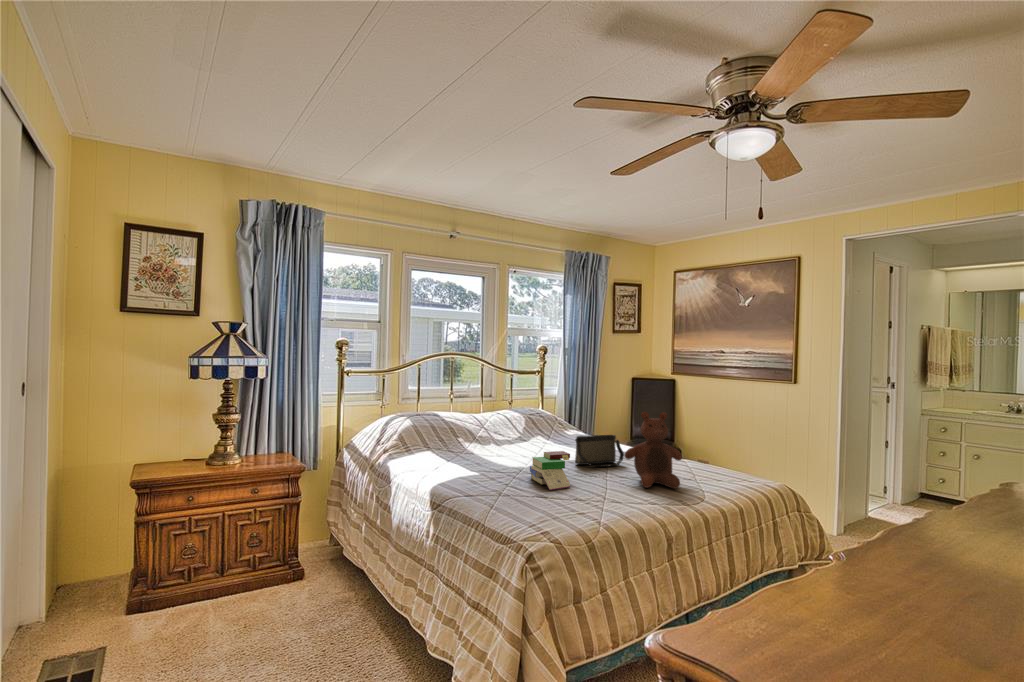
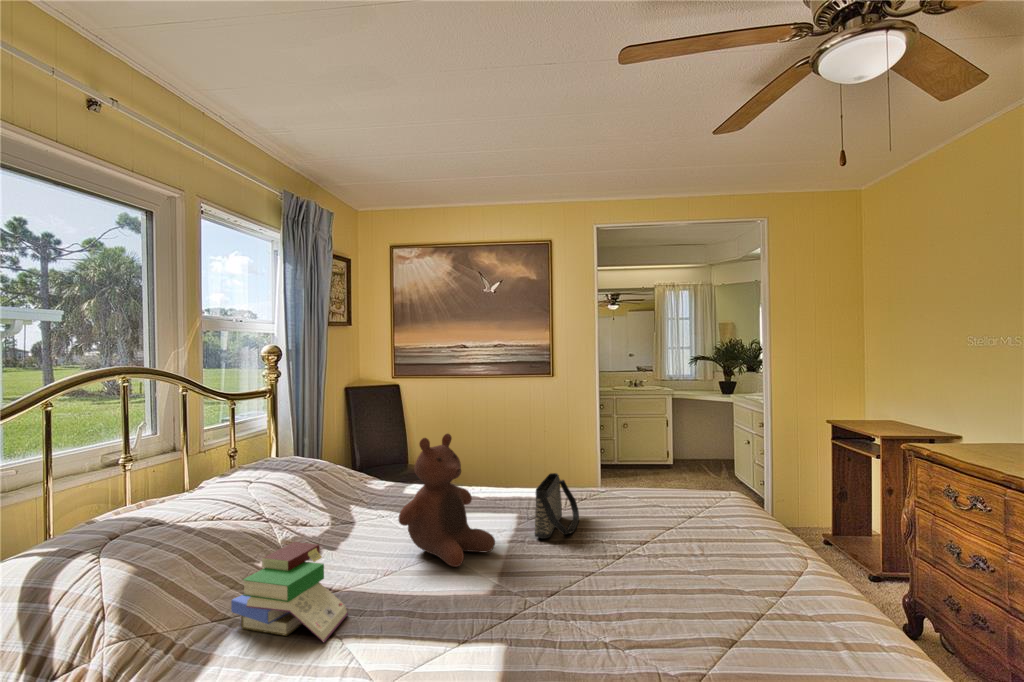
stuffed bear: present [624,412,682,489] -> present [399,434,495,567]
book: present [530,451,570,490] -> present [231,542,348,642]

